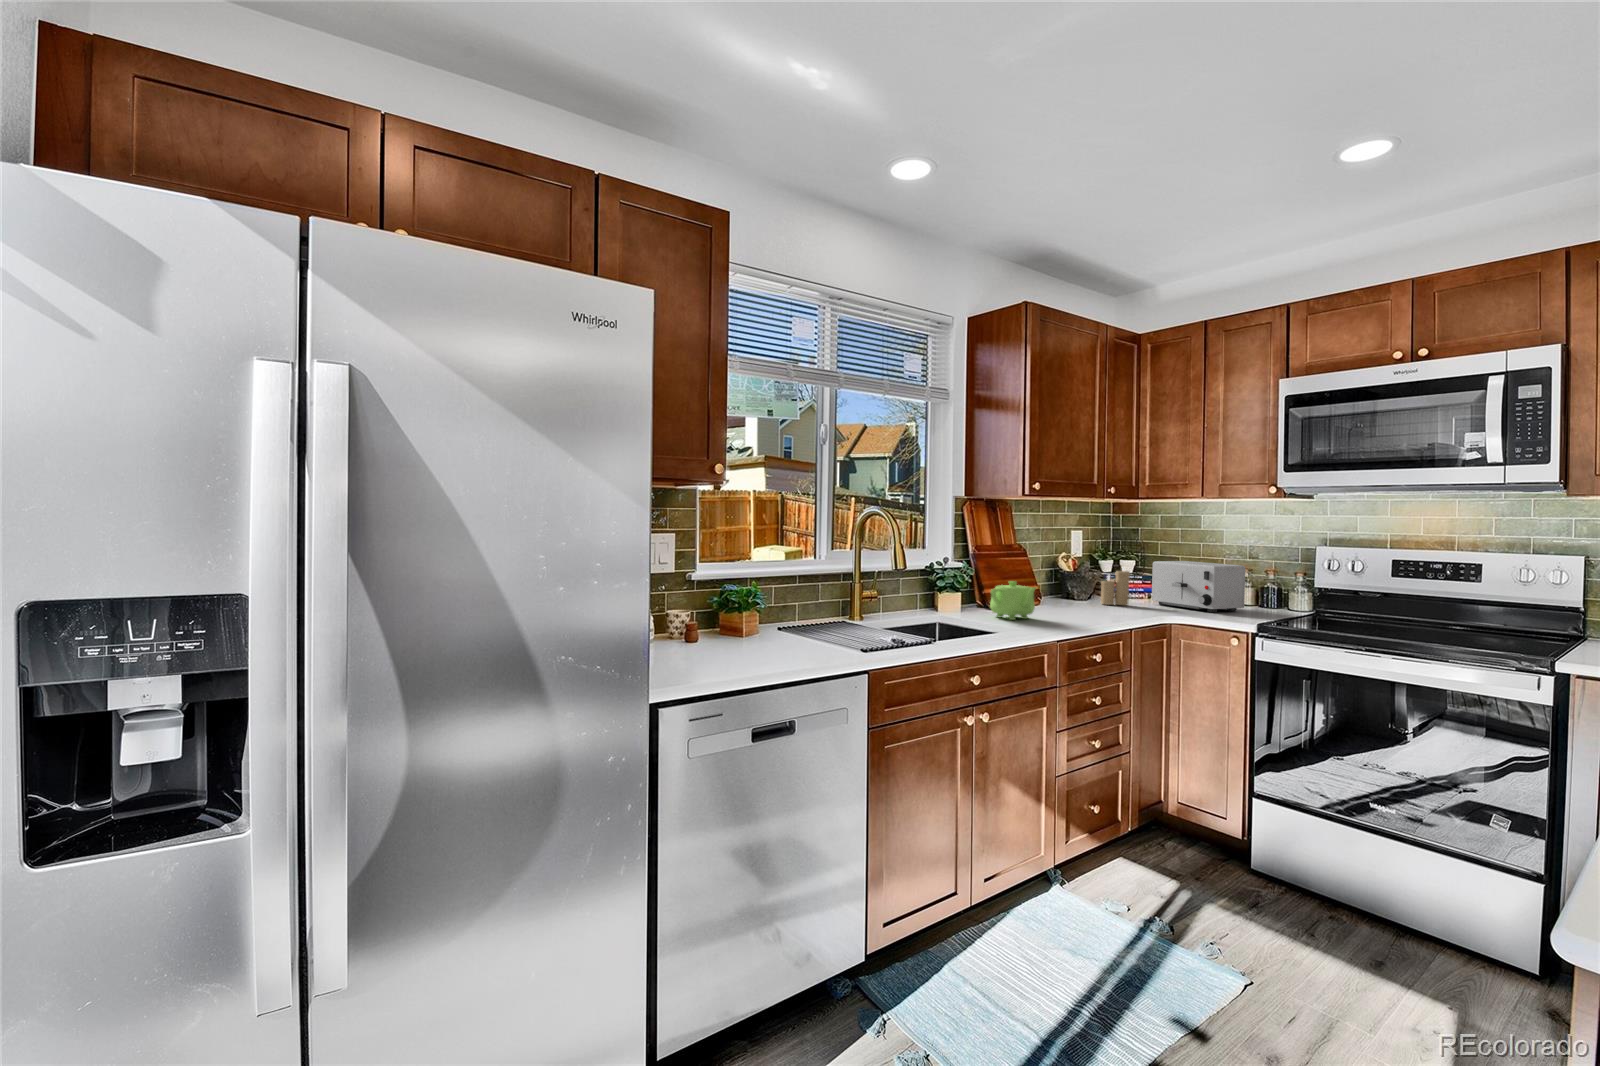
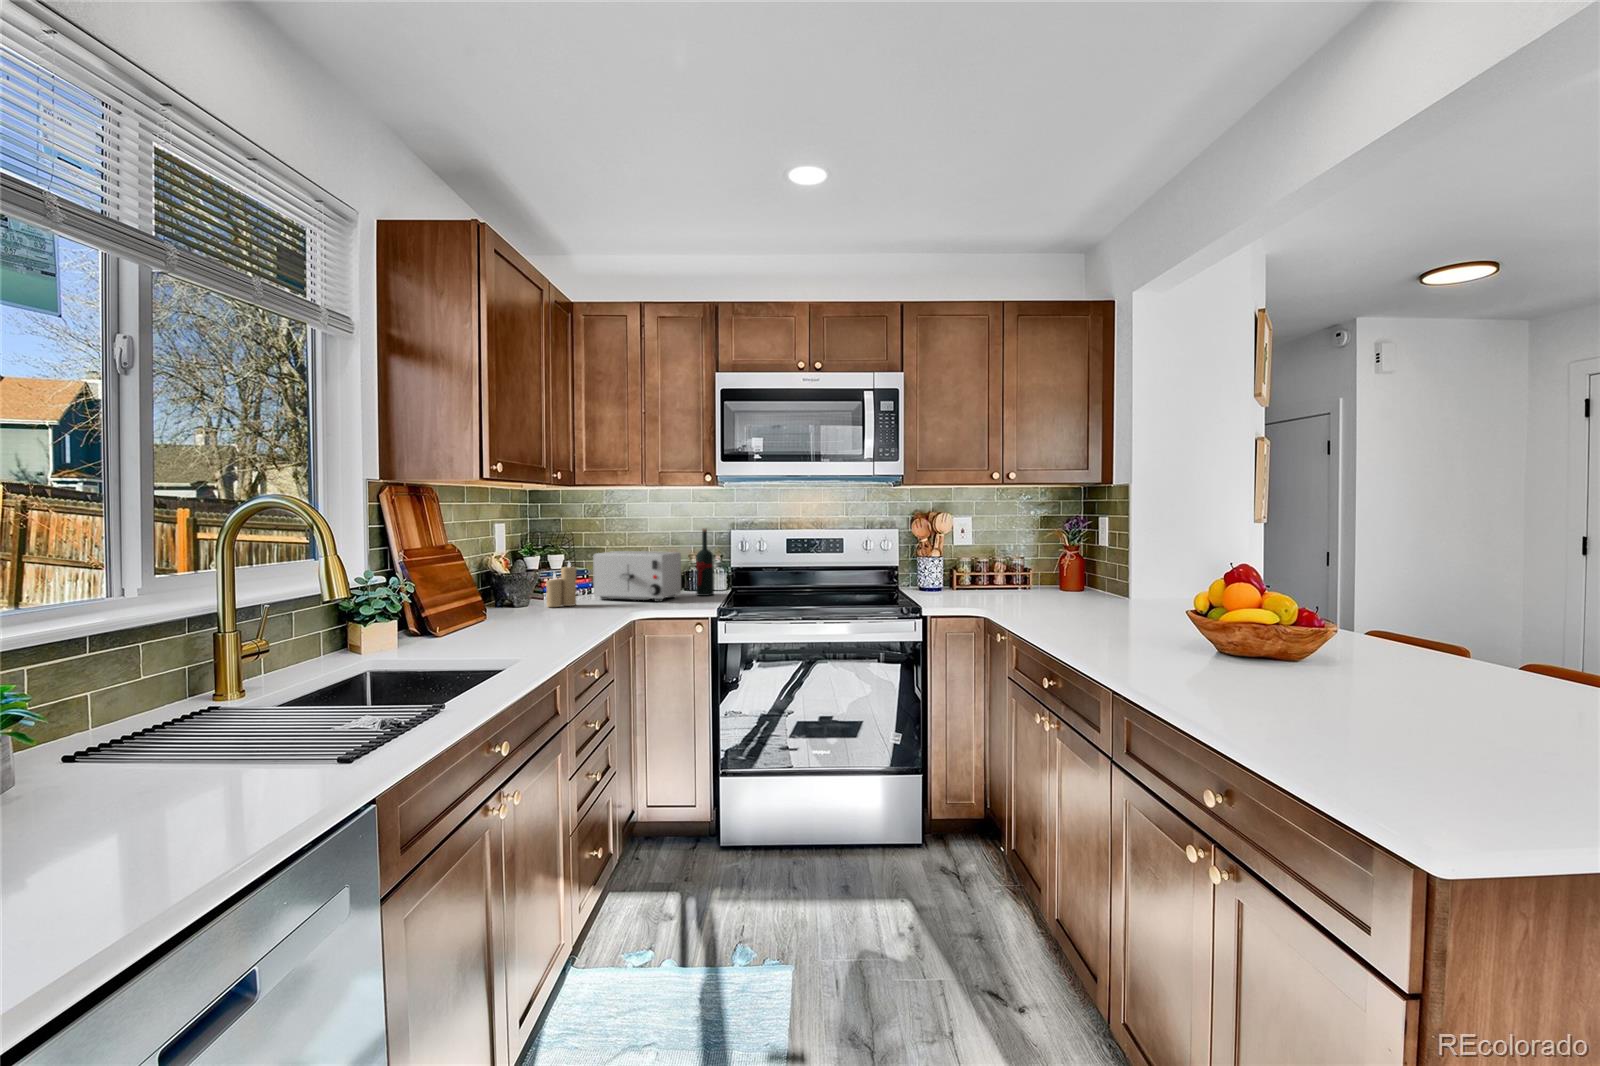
wine bottle: none [1263,543,1288,614] -> present [696,529,714,596]
teapot: present [990,581,1036,620] -> none [451,594,523,647]

